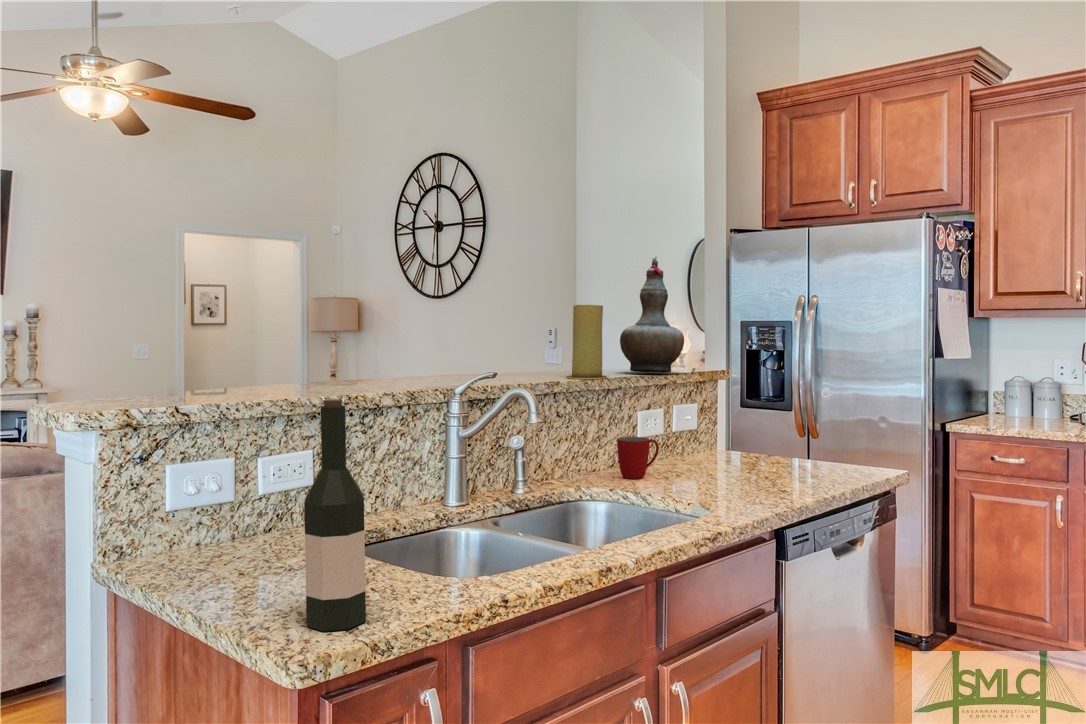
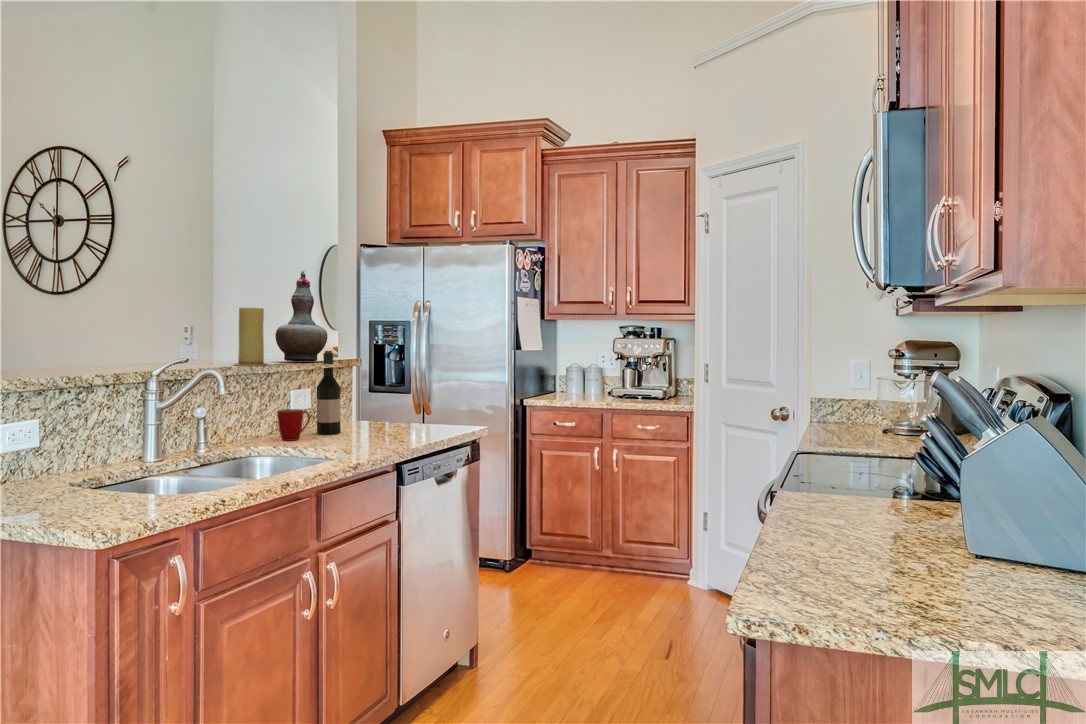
wine bottle: present [304,399,366,631] -> present [317,351,341,434]

